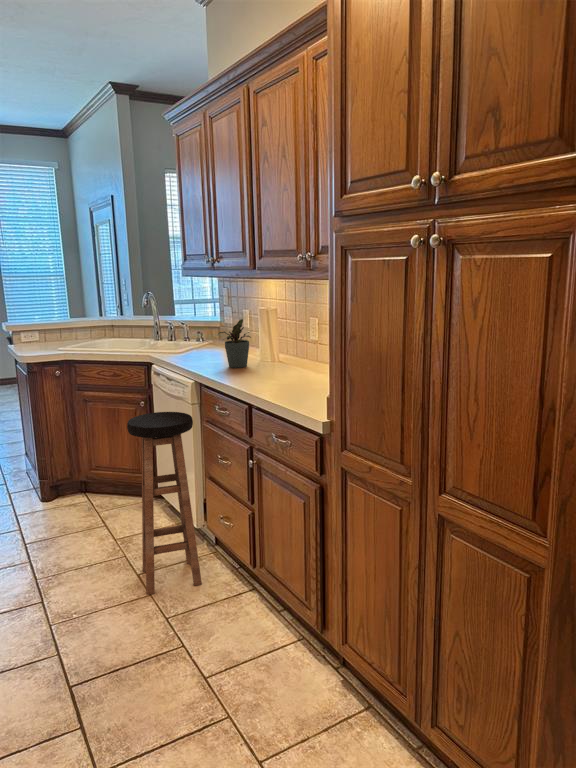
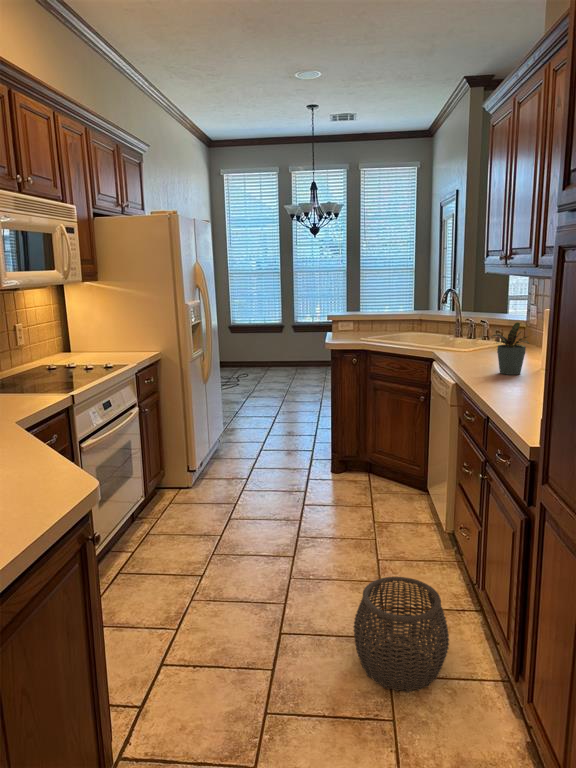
bar stool: present [127,412,202,595] -> none [377,409,443,588]
woven basket: none [160,576,256,692] -> present [353,577,449,692]

